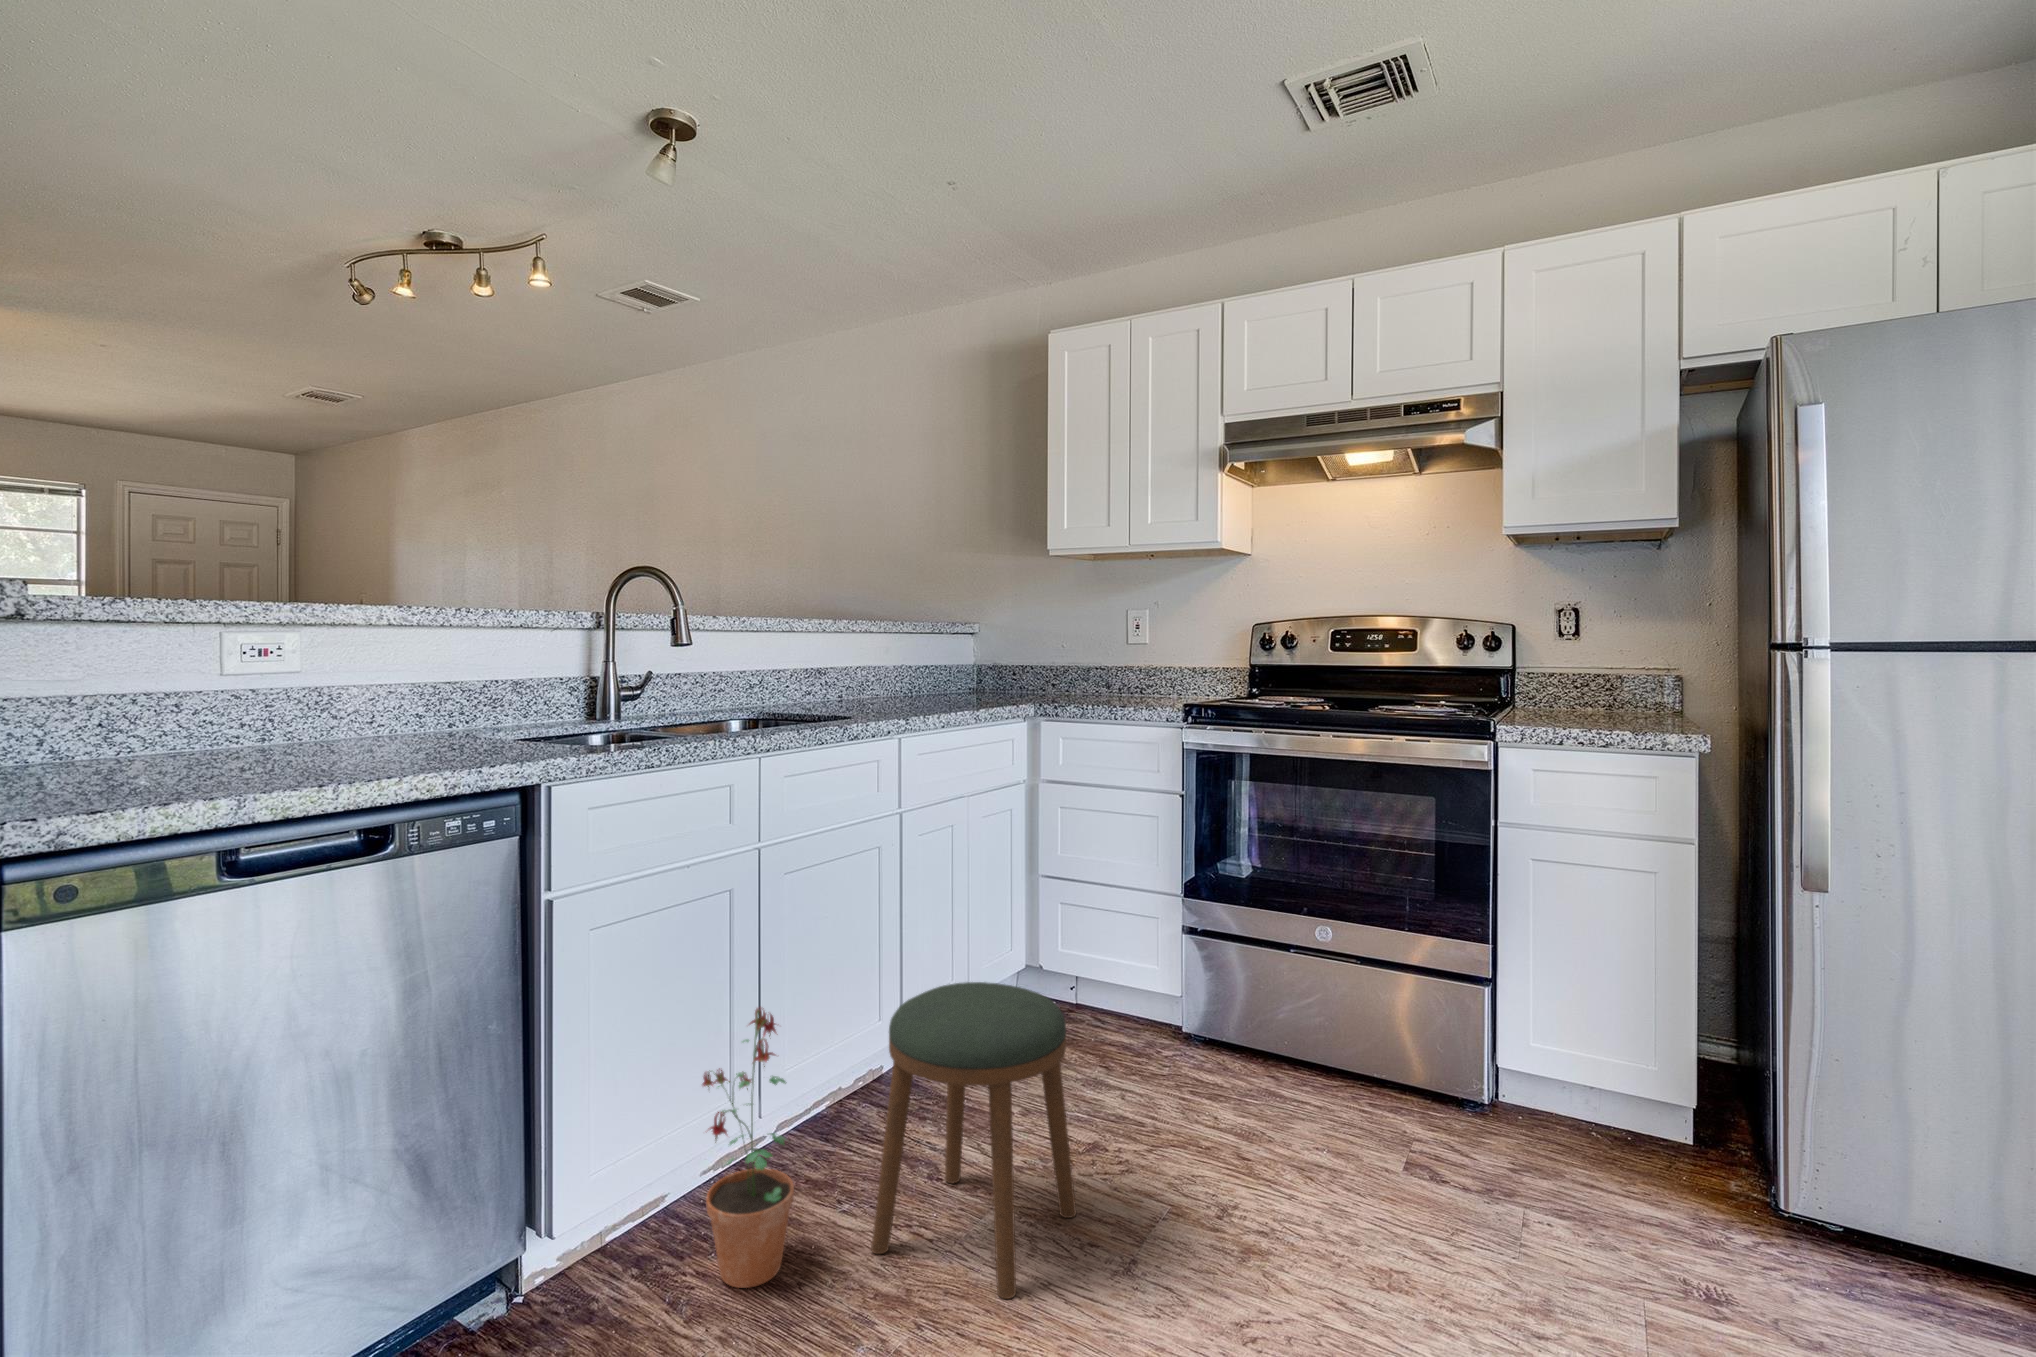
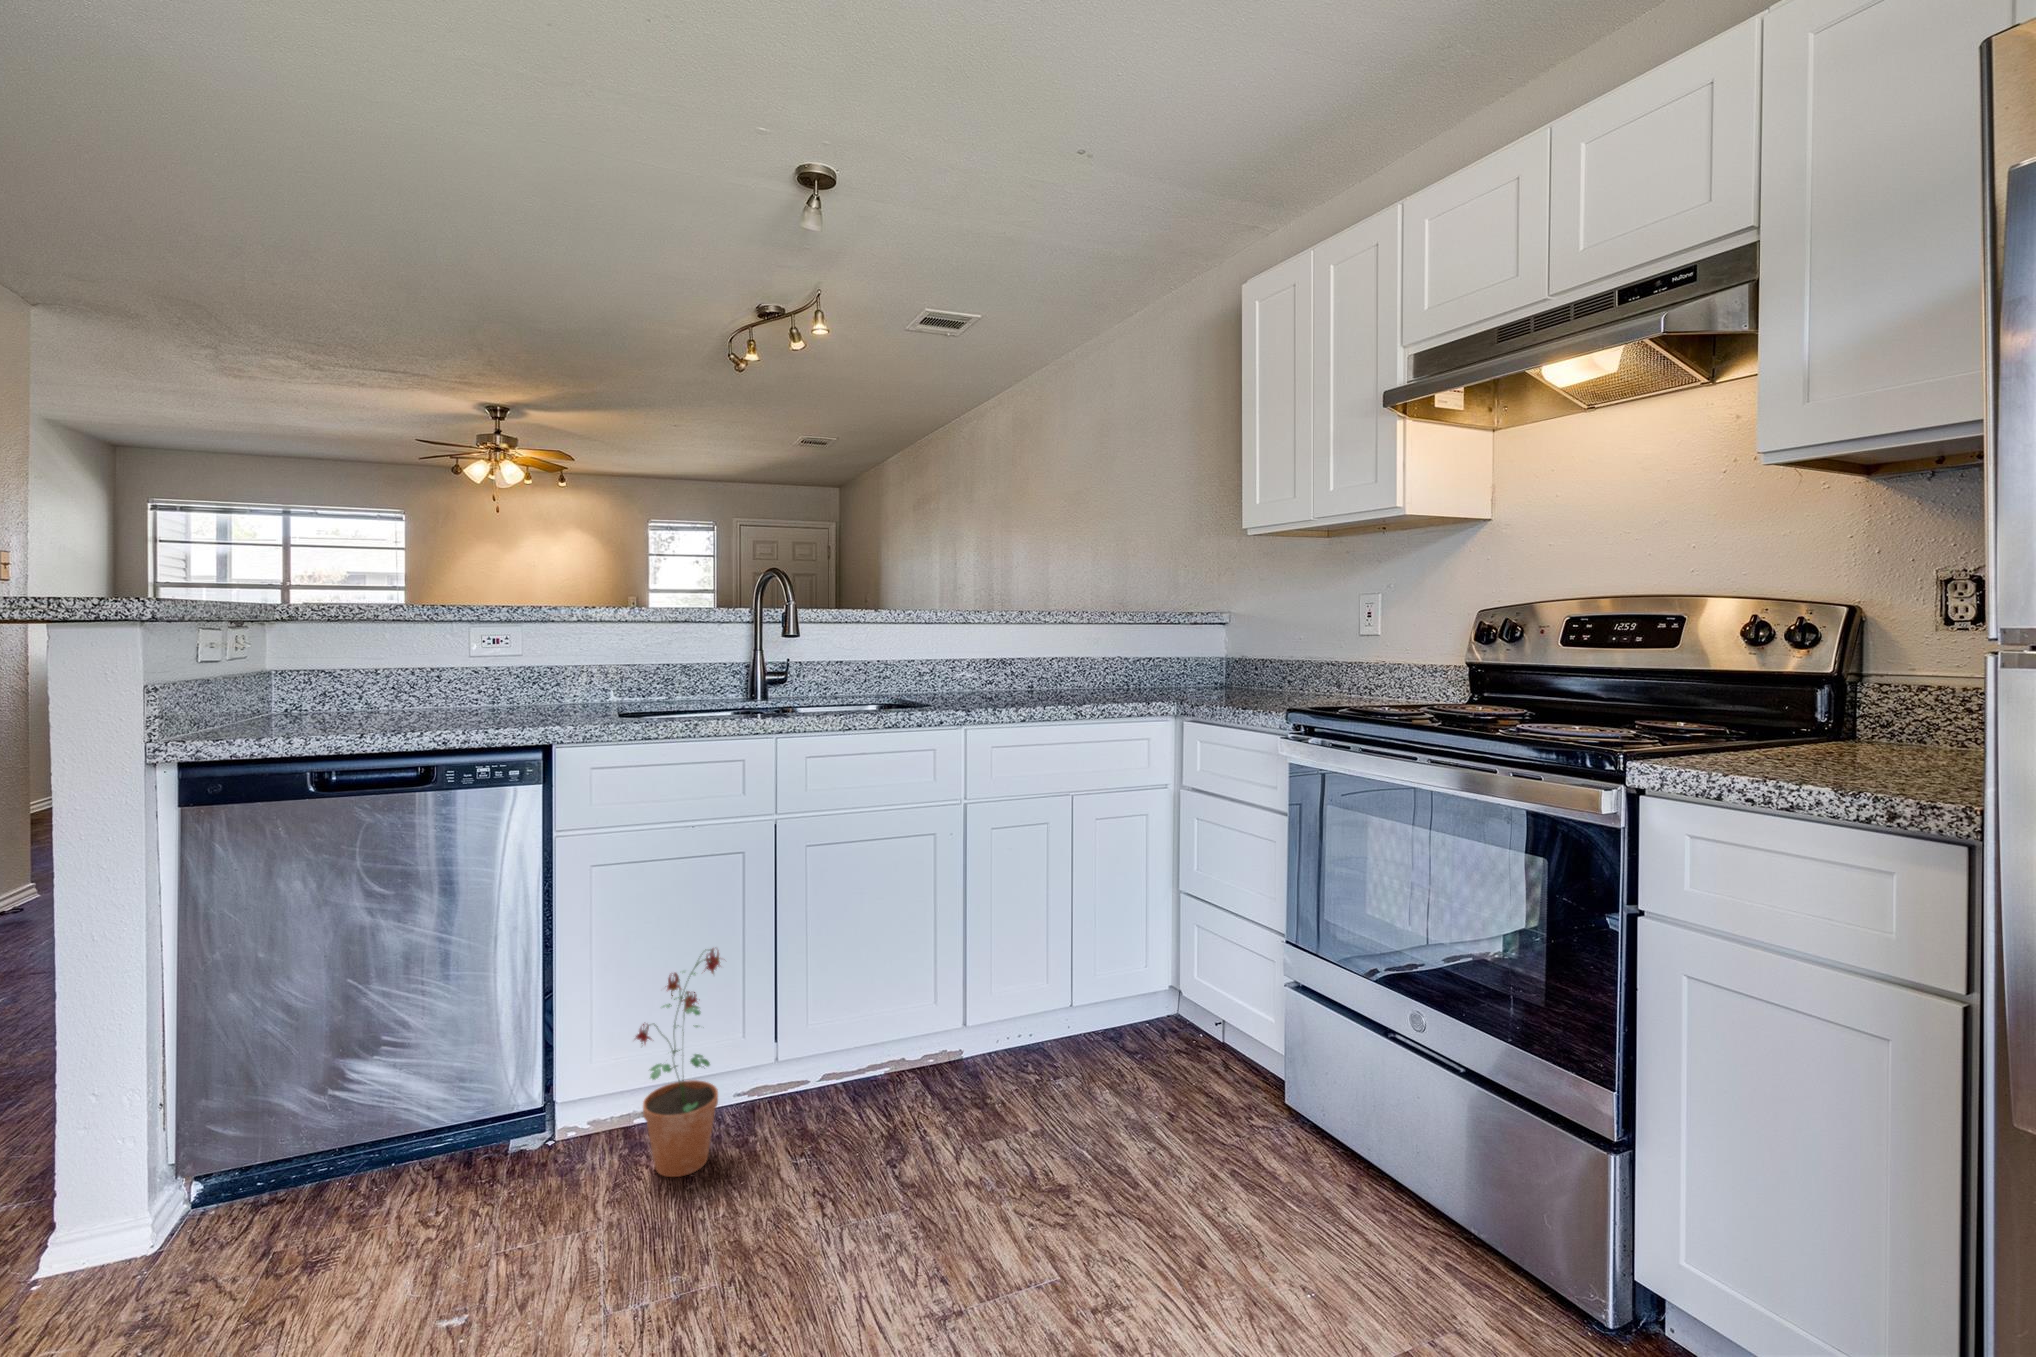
stool: present [871,982,1076,1299] -> none [762,967,947,1278]

